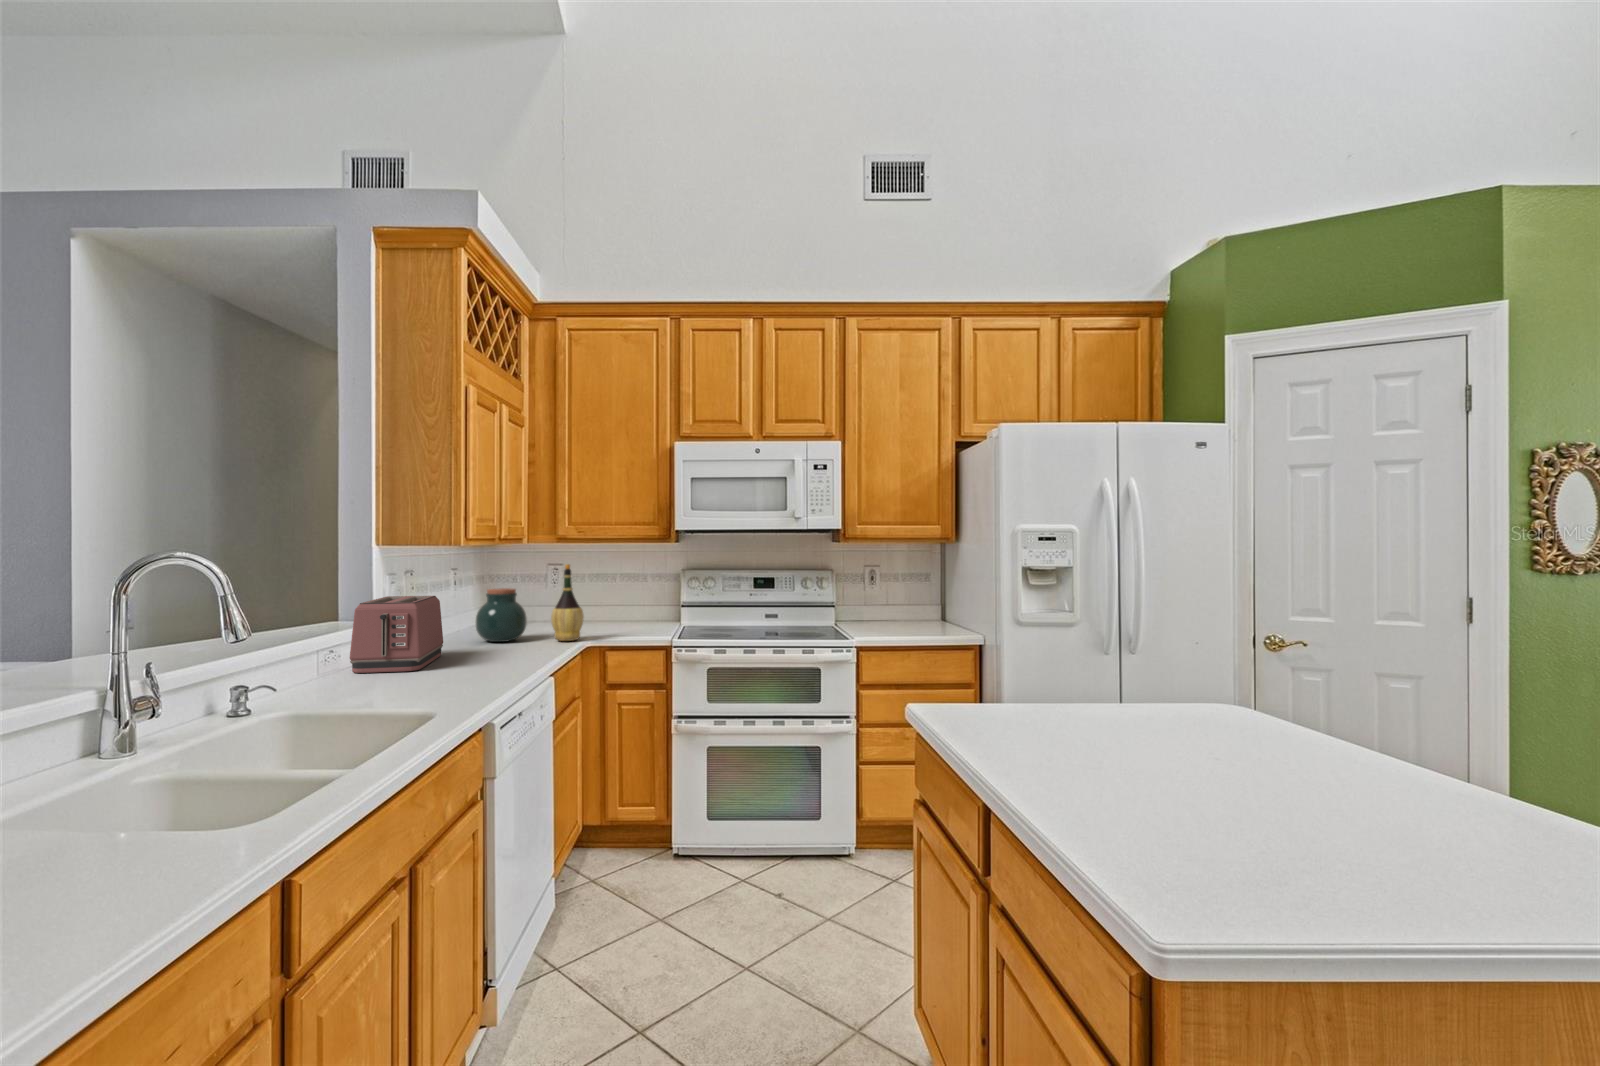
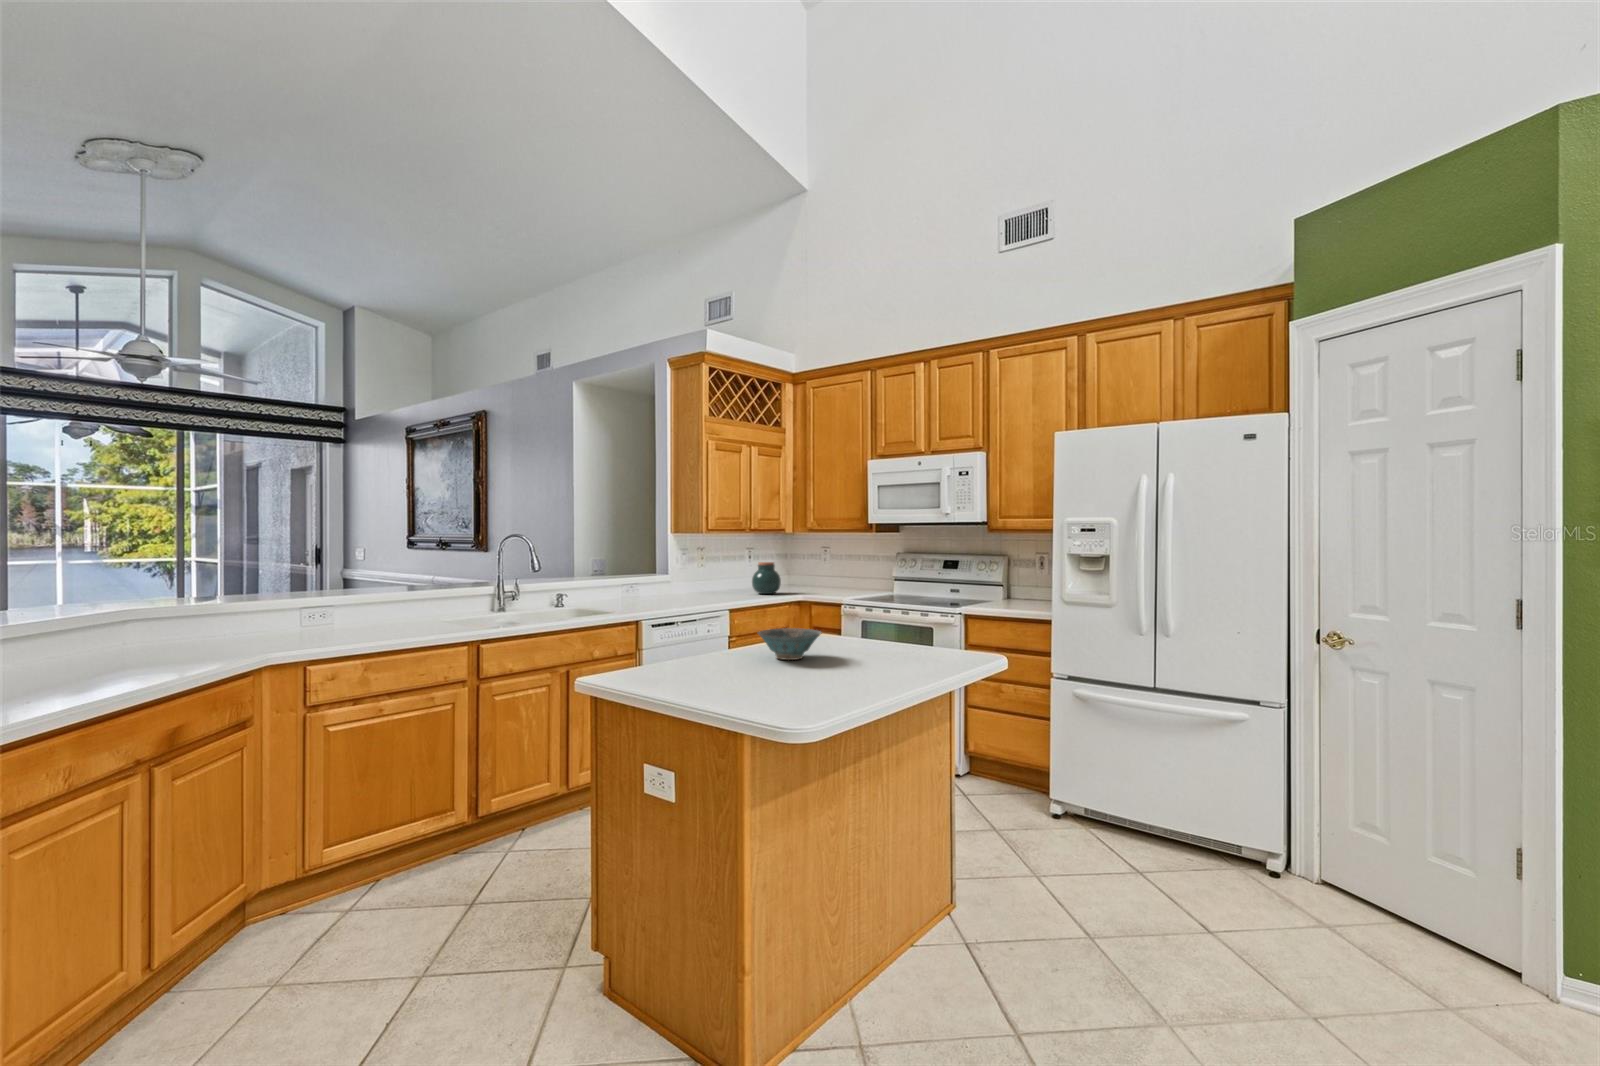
wine bottle: present [551,564,584,641] -> none [788,547,807,596]
toaster: present [350,596,443,673] -> none [662,563,719,601]
ceramic bowl: none [1068,712,1195,778] -> present [758,628,822,660]

